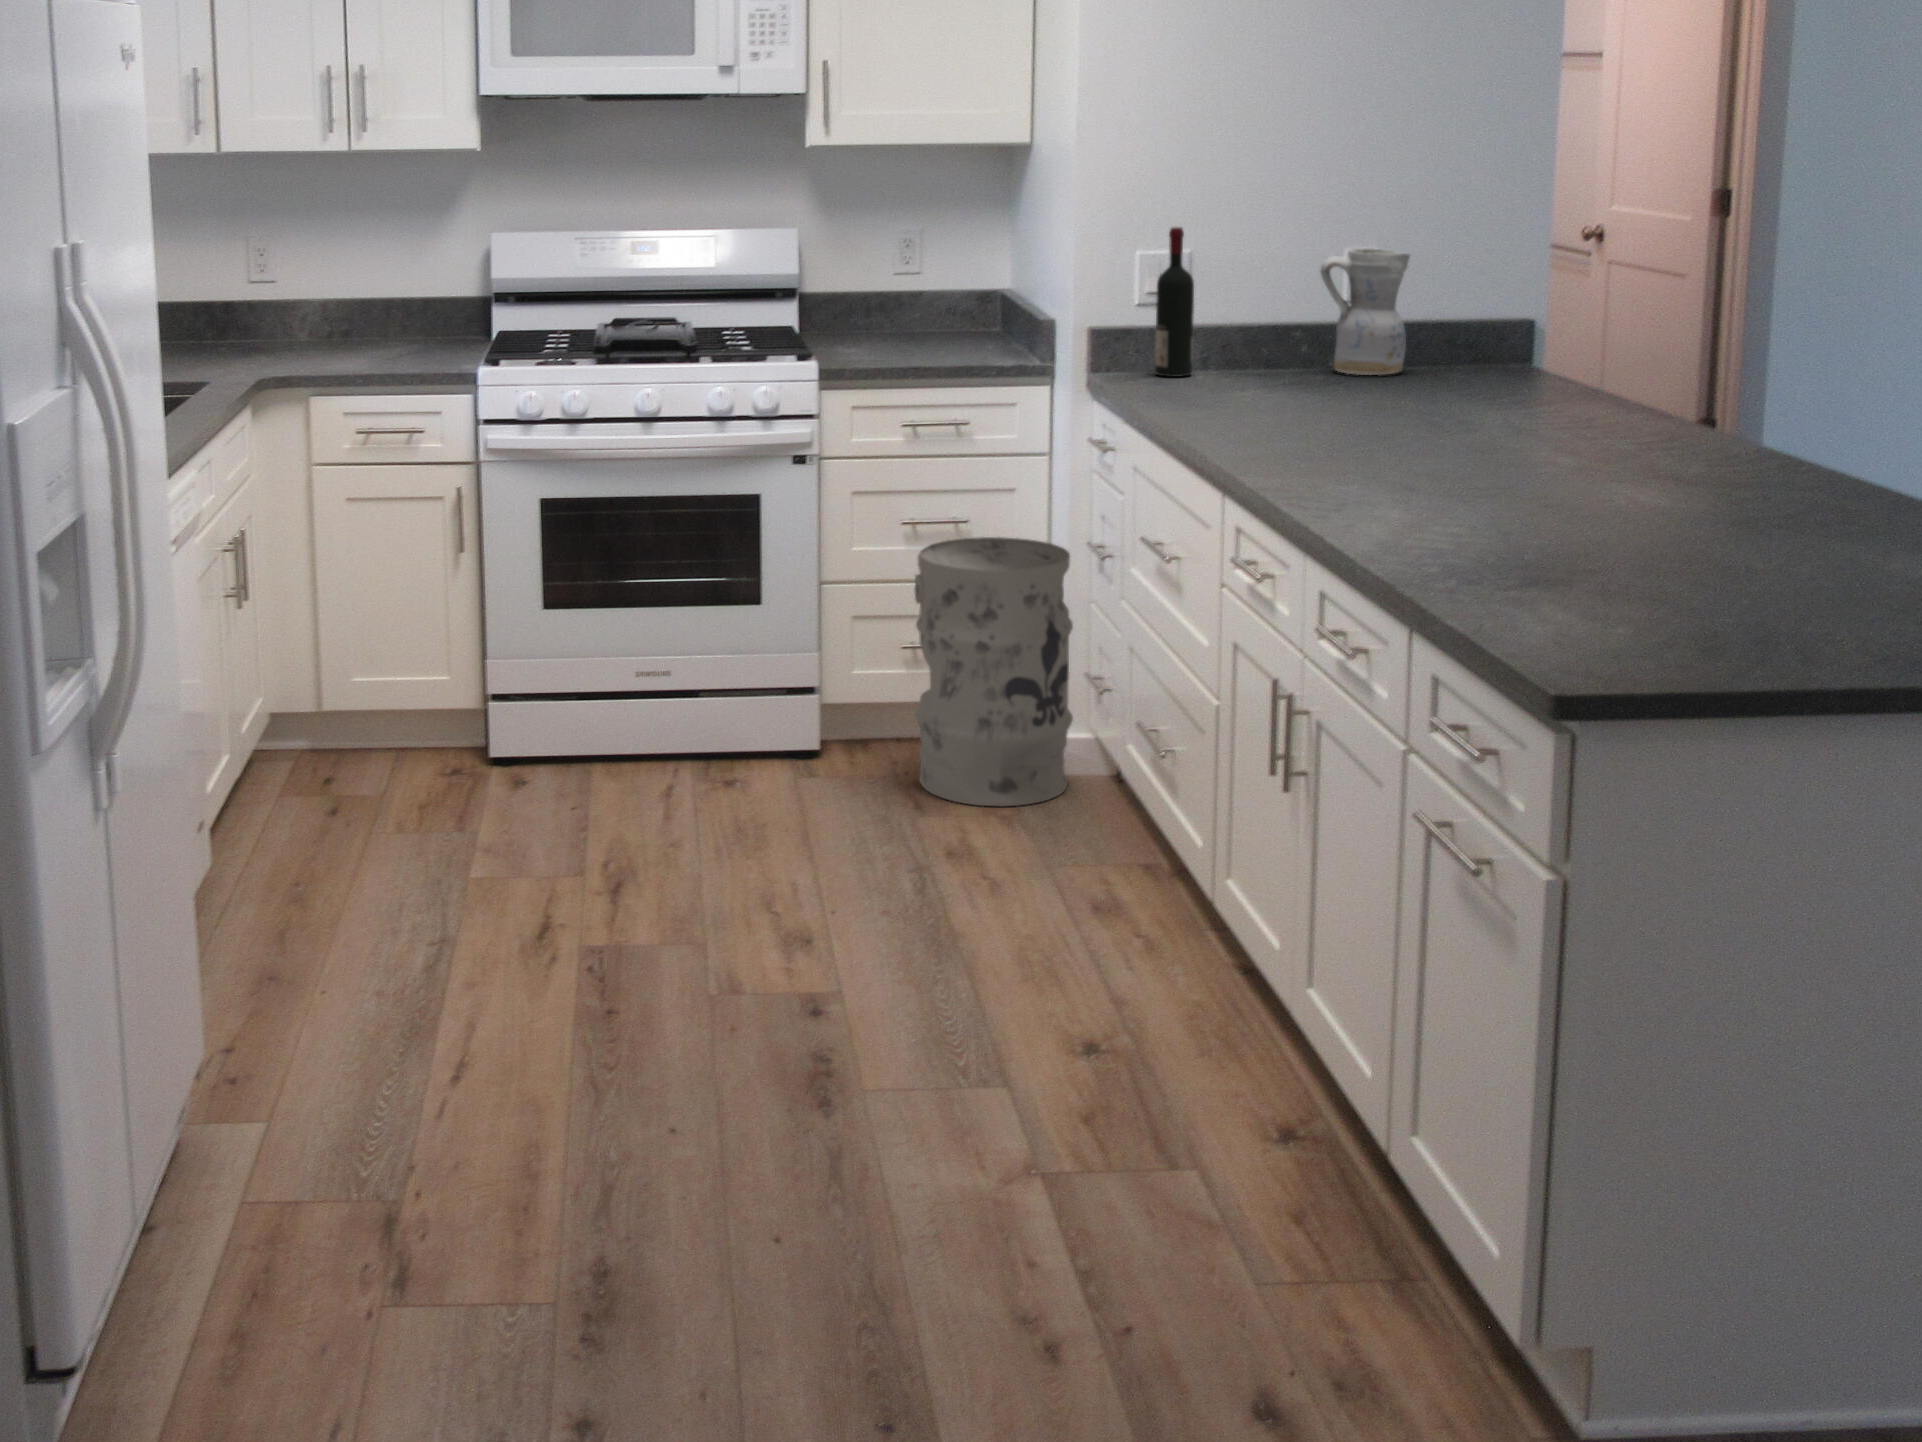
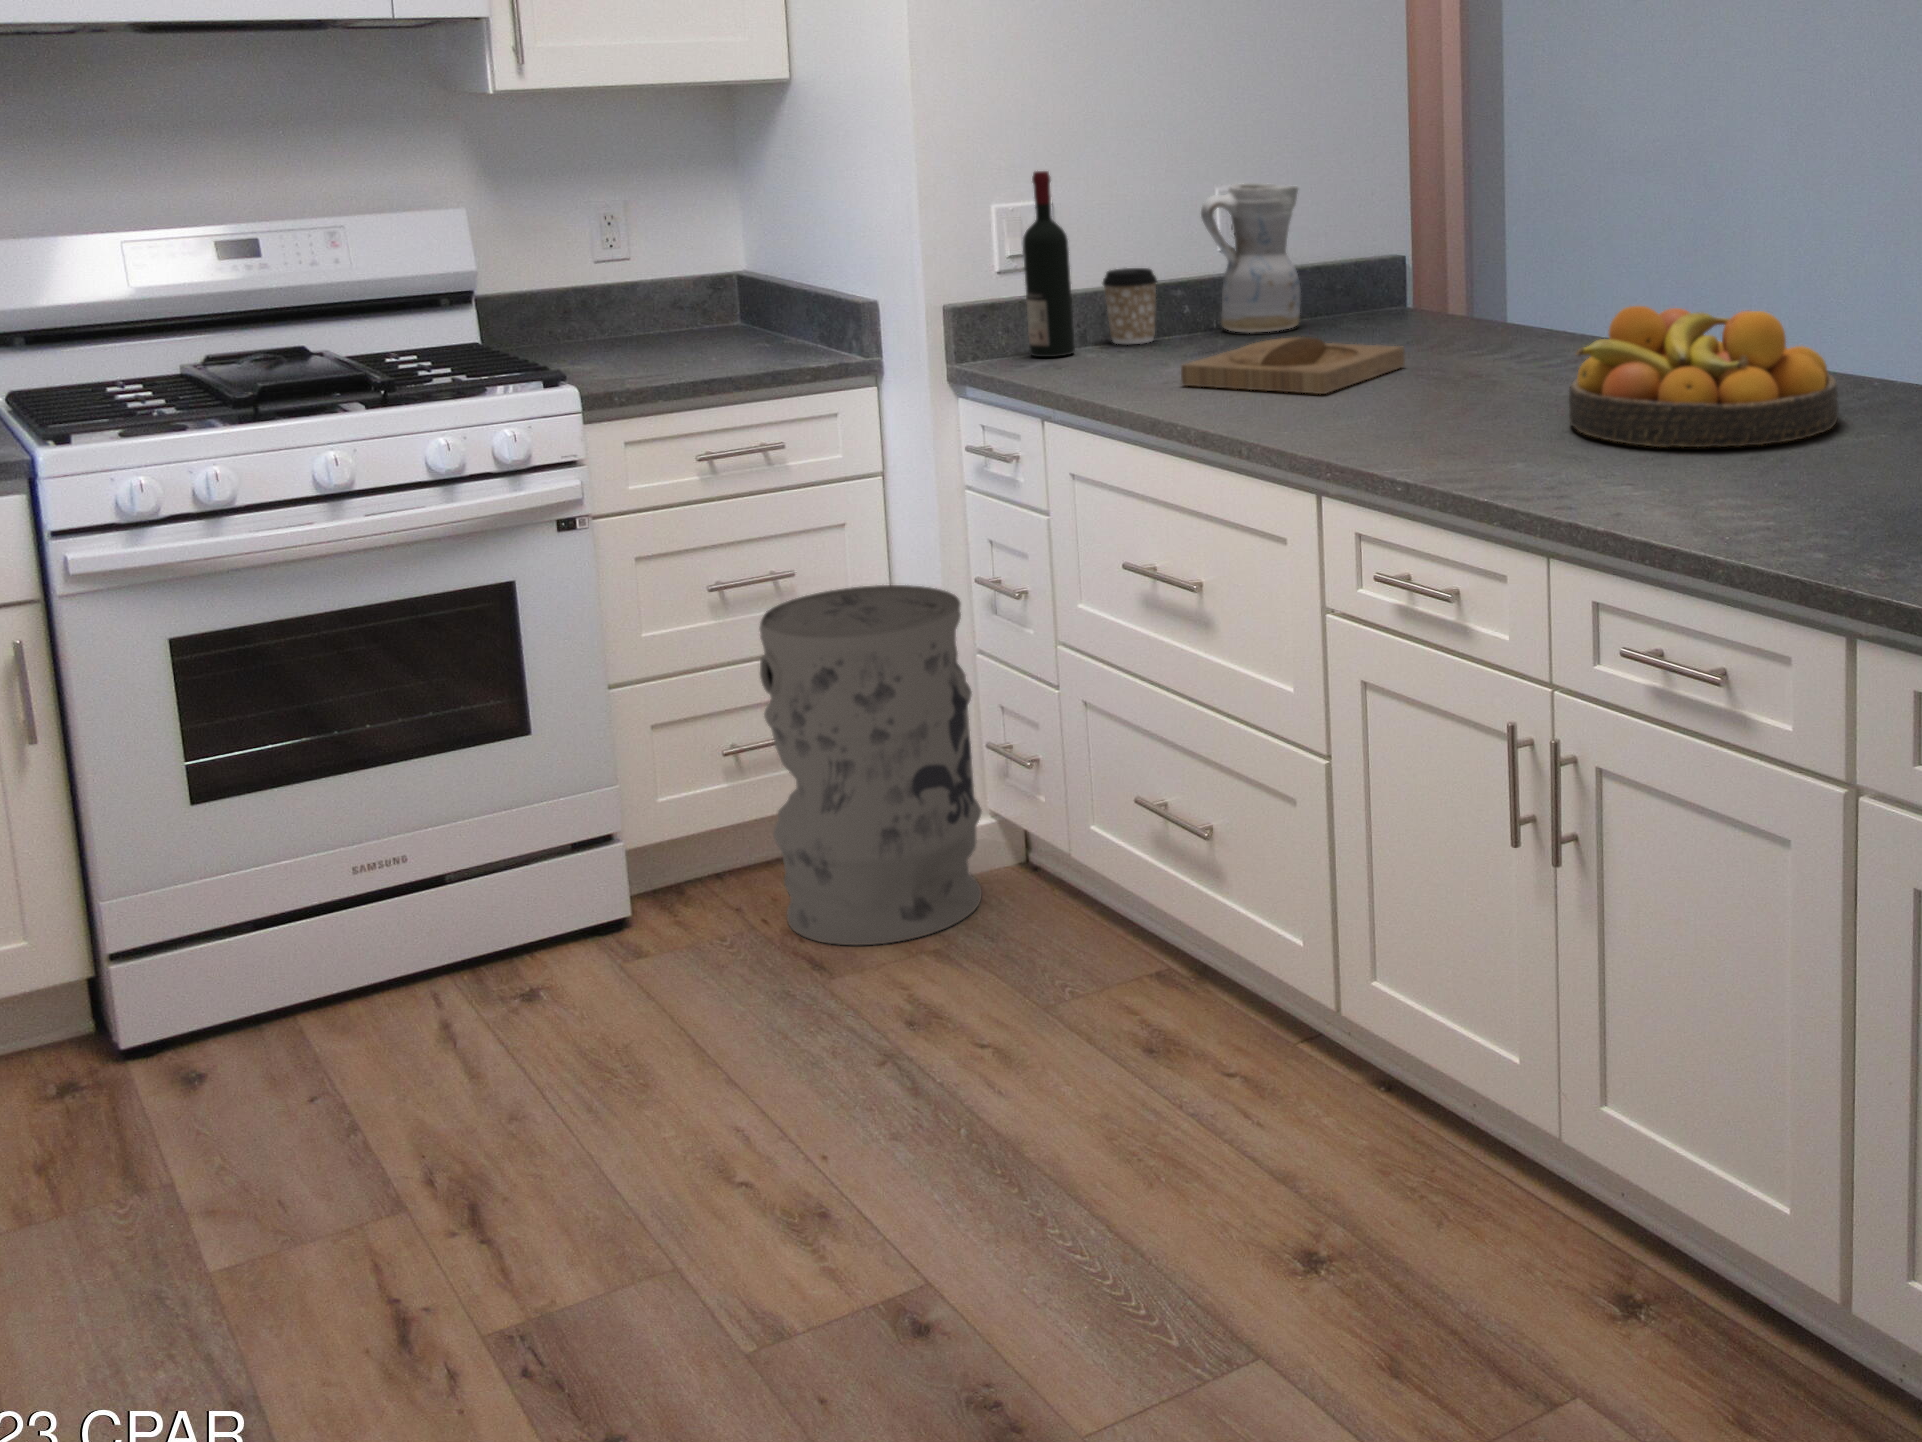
coffee cup: none [1228,311,1275,374] -> present [1103,268,1157,344]
fruit bowl: none [1463,373,1721,502] -> present [1569,306,1839,447]
tray: none [1227,378,1428,424] -> present [1181,337,1405,394]

